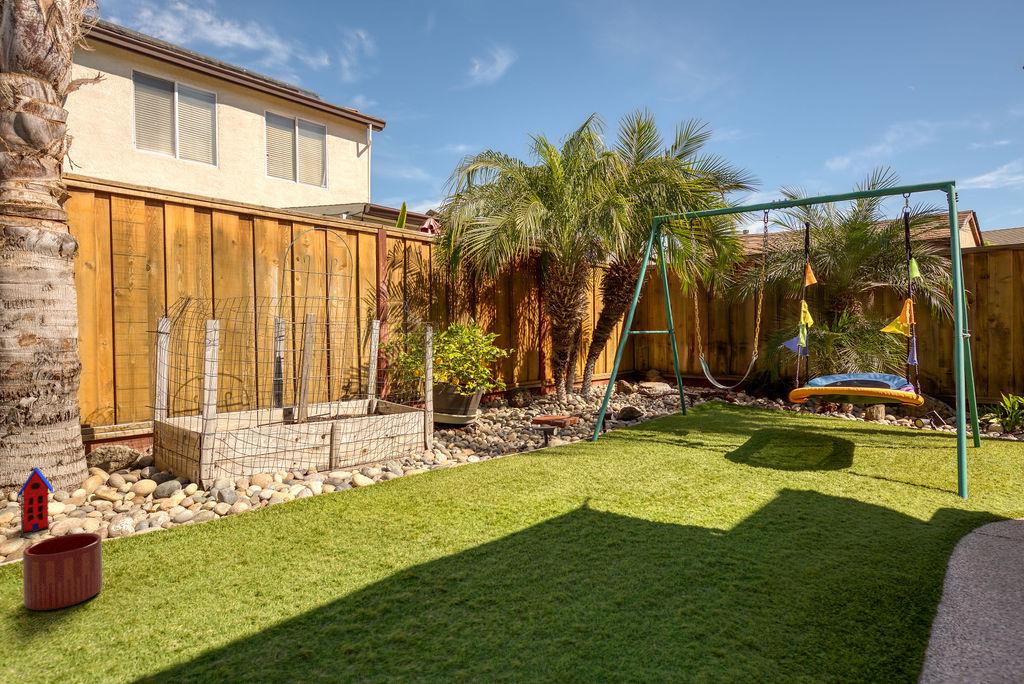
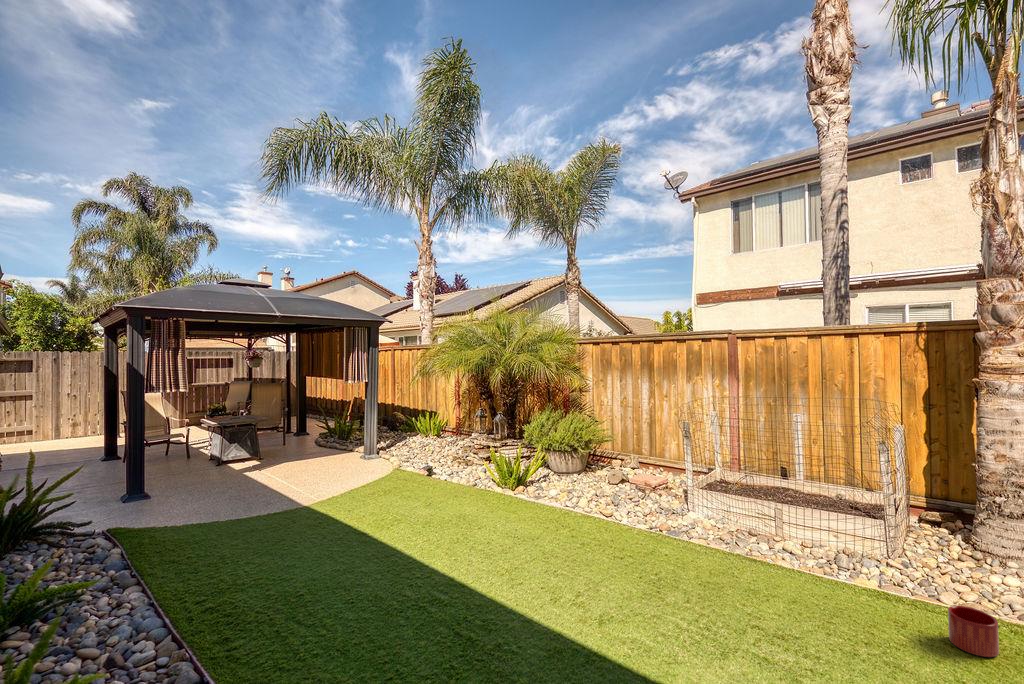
toy house: present [18,467,53,533] -> none [980,550,1008,595]

